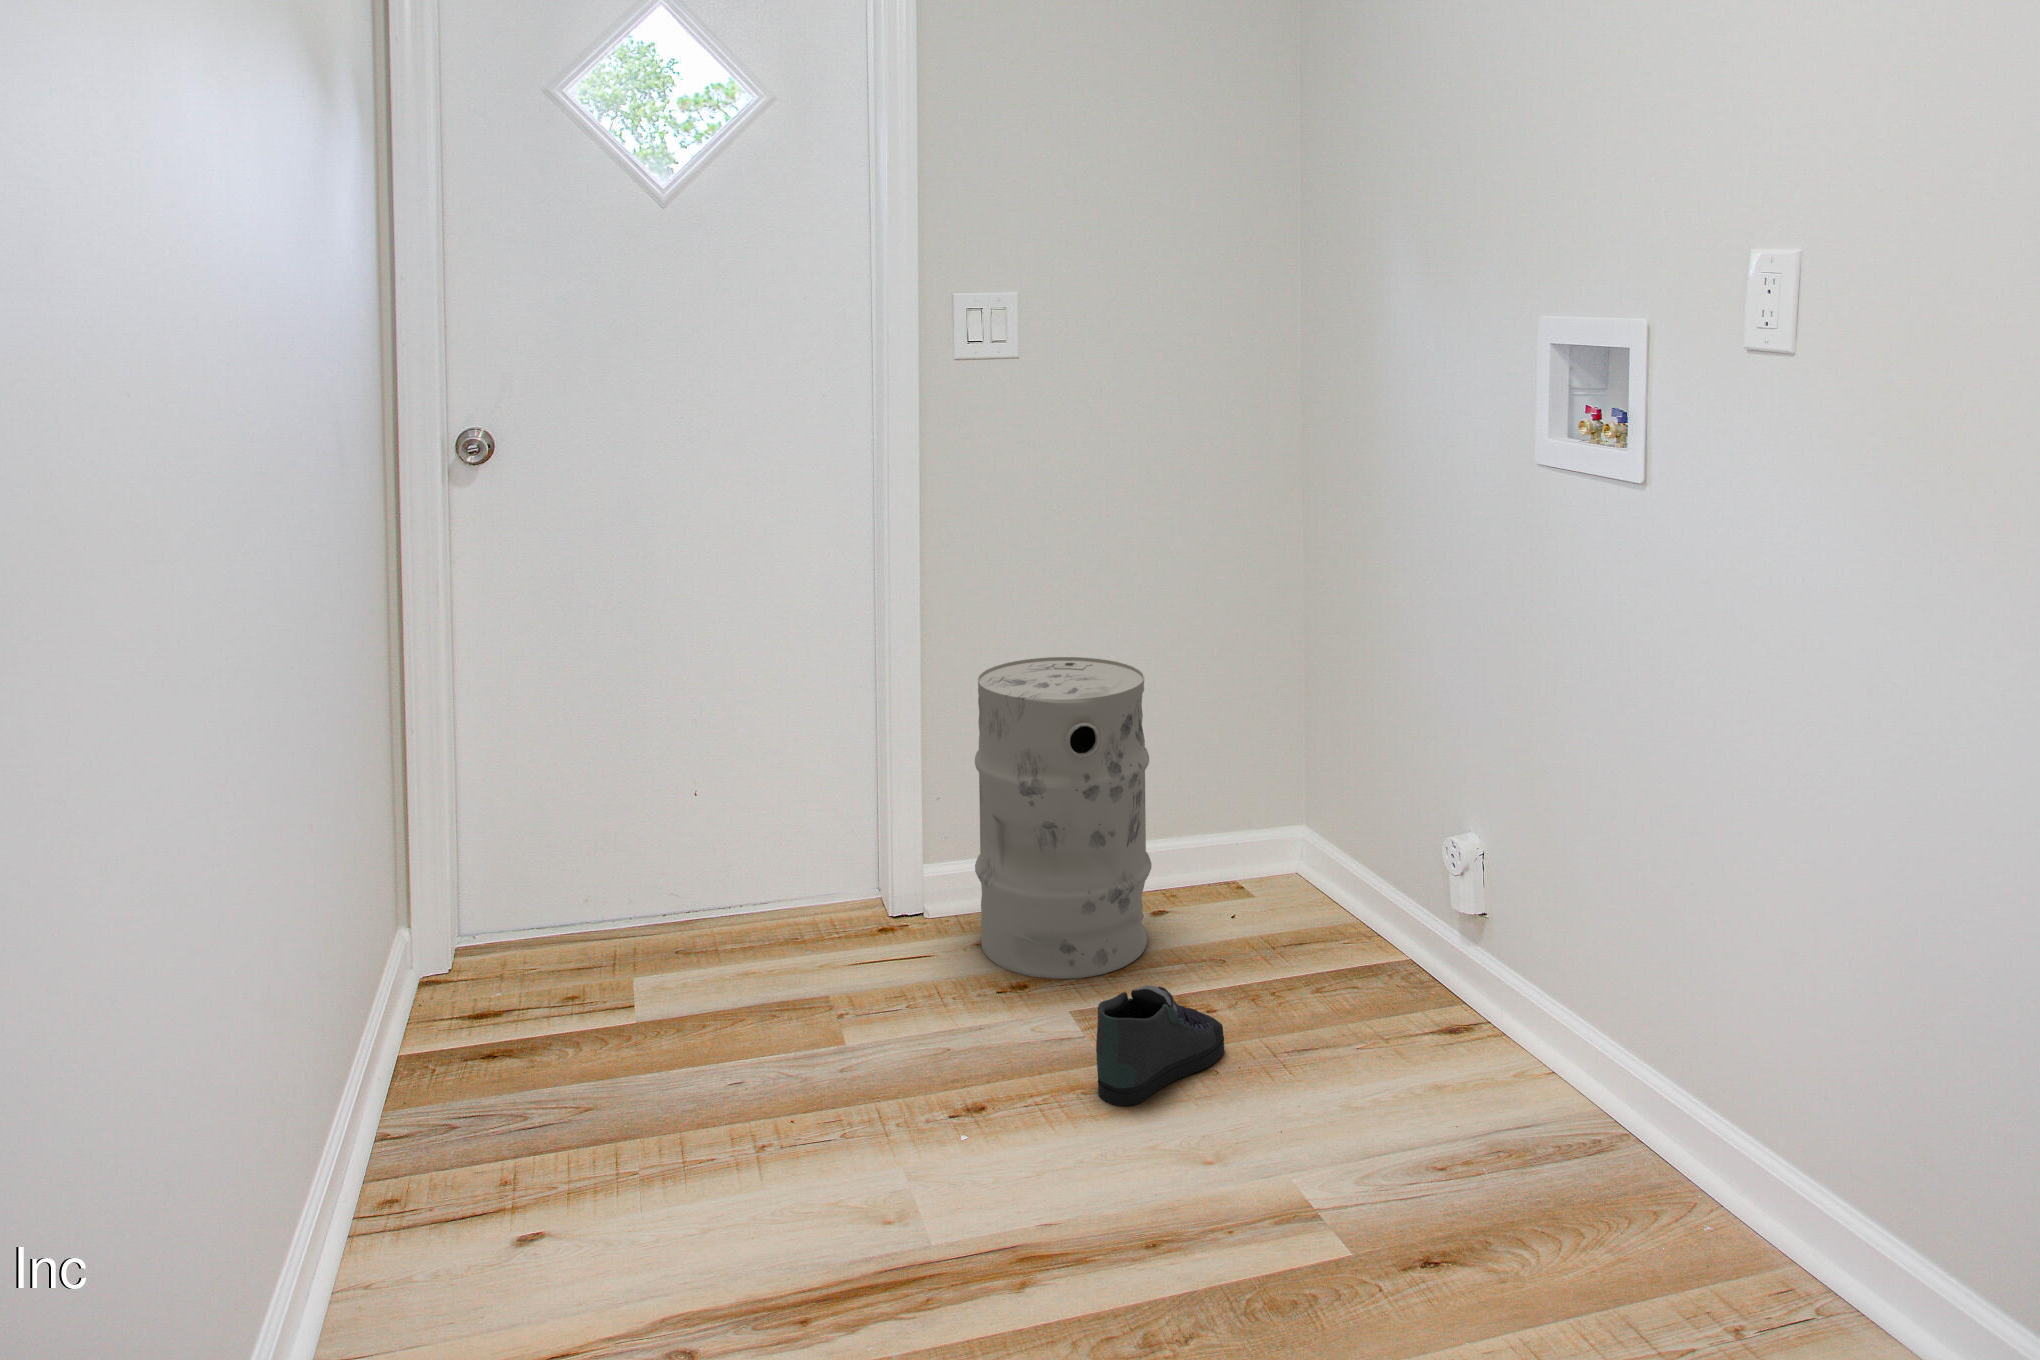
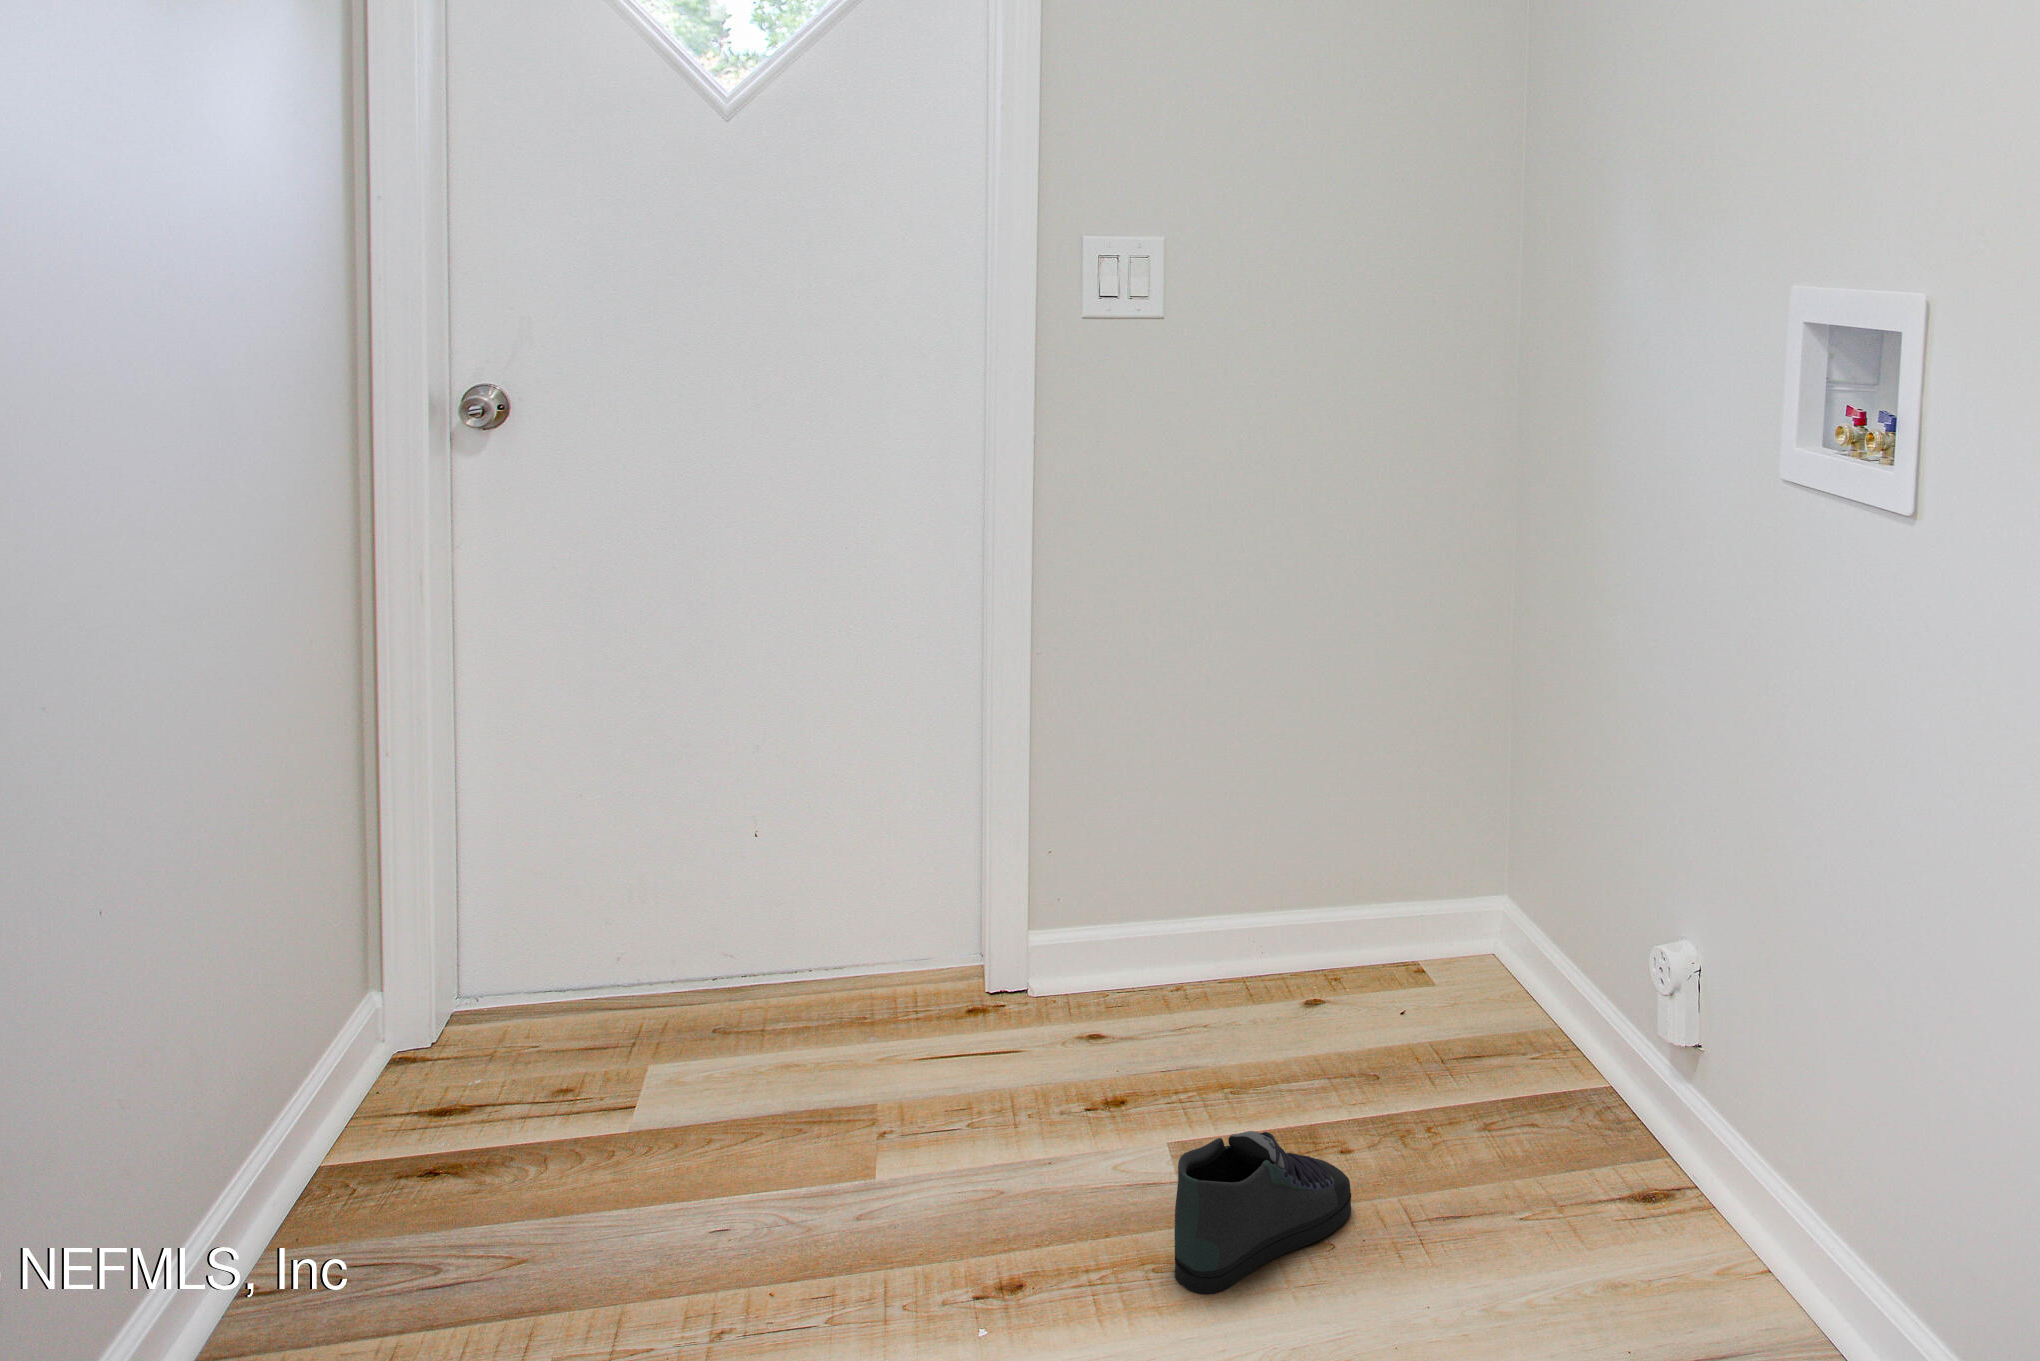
trash can: present [975,657,1151,979] -> none [1085,688,1299,1092]

